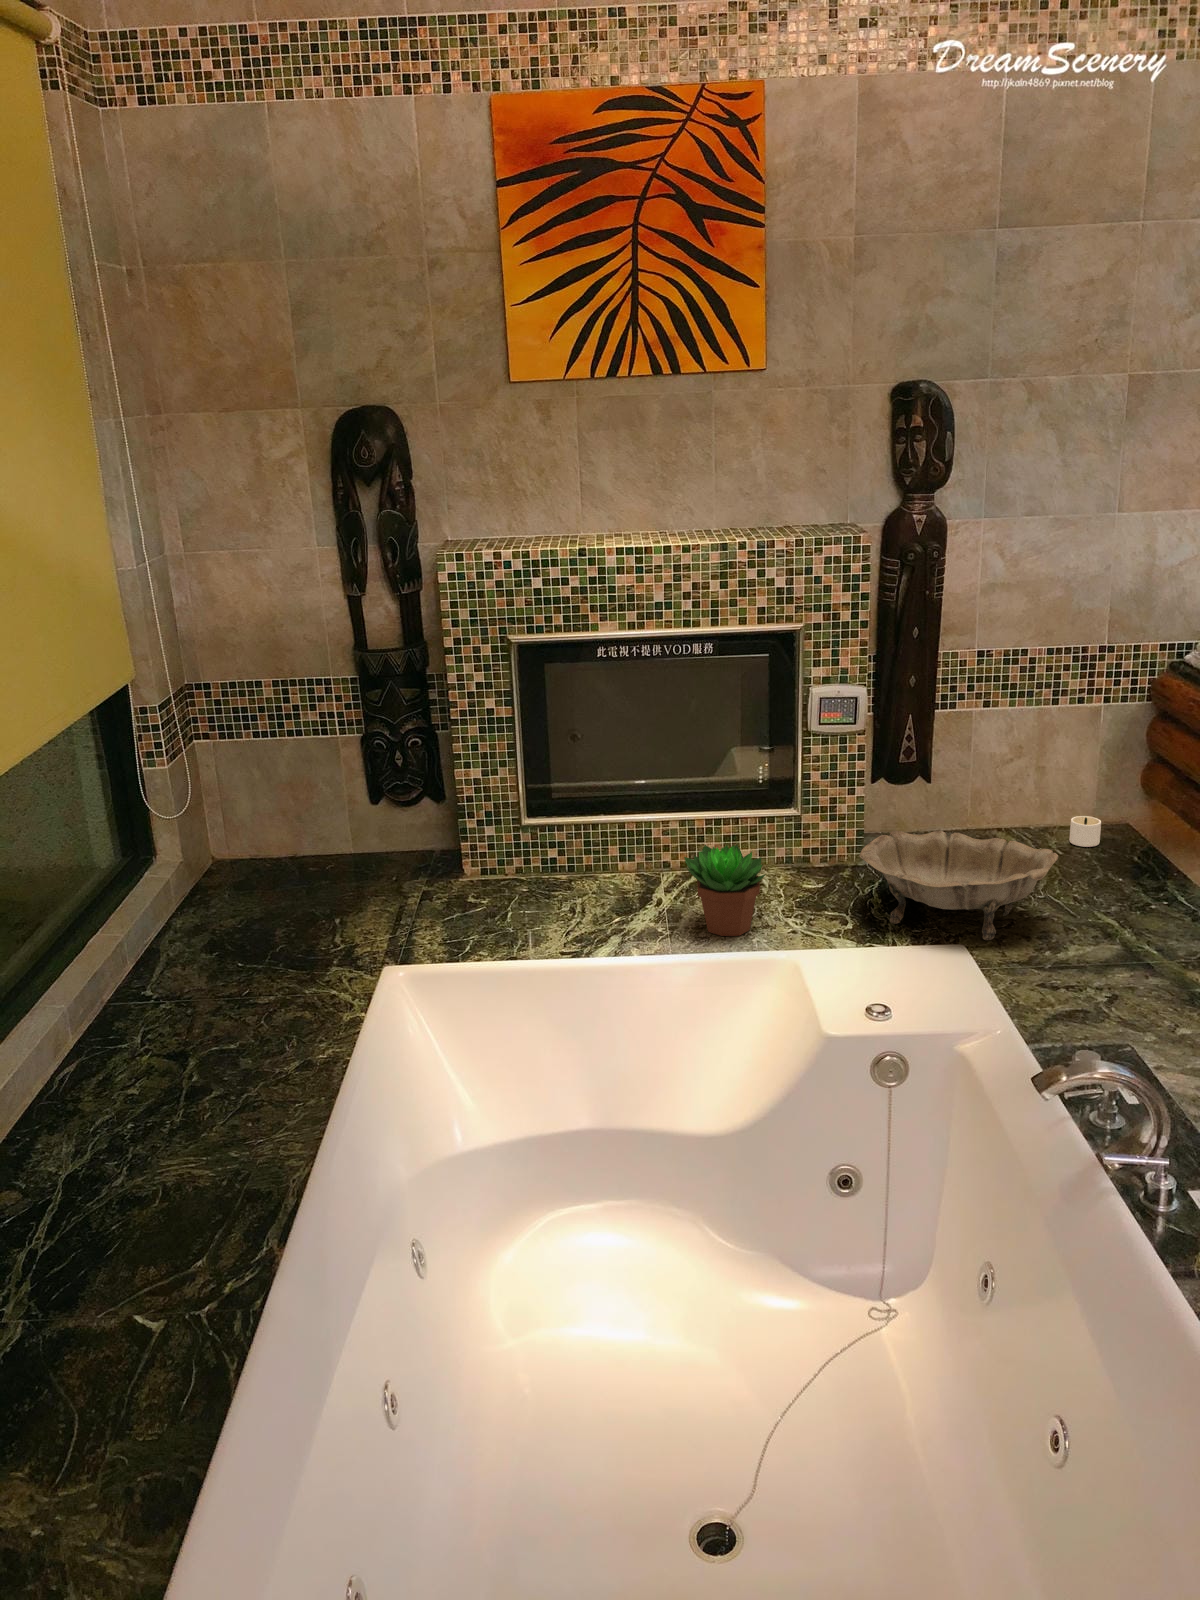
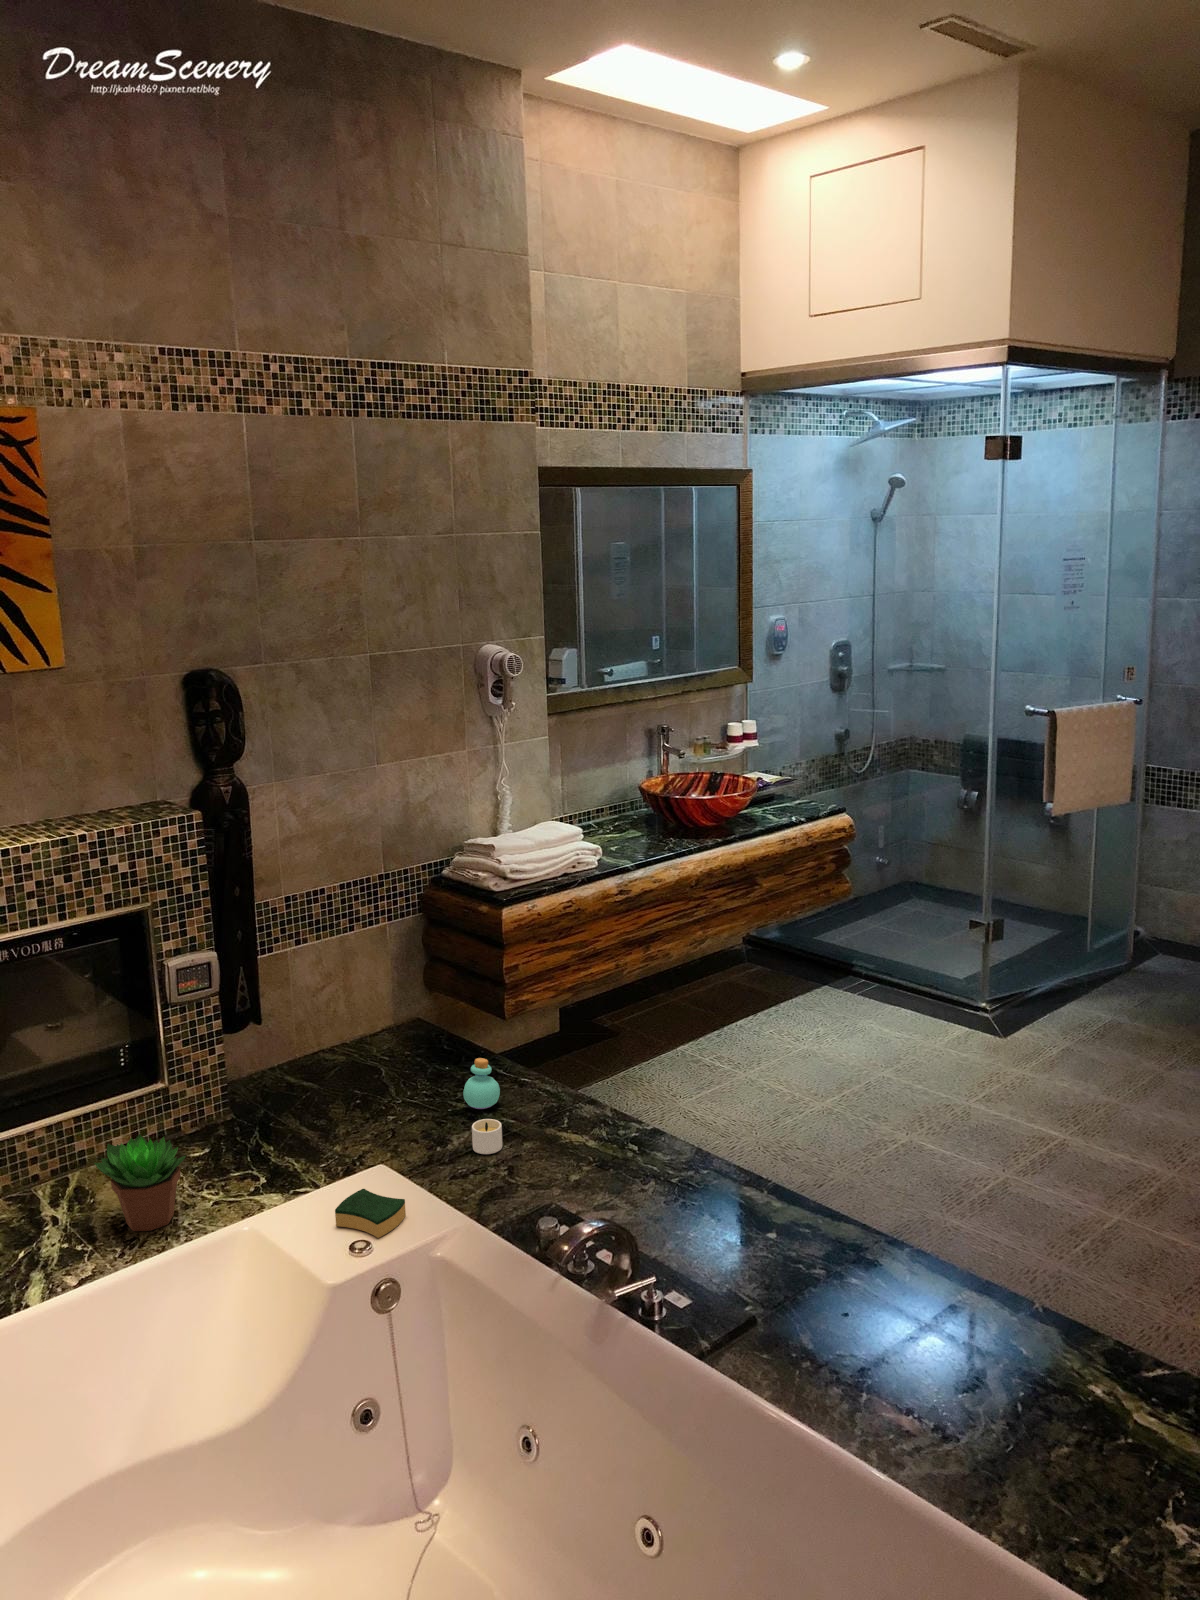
candle: present [1069,816,1101,847] -> present [472,1119,502,1154]
decorative bowl: present [860,831,1058,940] -> none [255,1060,427,1164]
perfume bottle: none [1107,868,1154,928] -> present [463,1058,500,1109]
sponge: none [882,958,959,1008] -> present [335,1189,406,1238]

